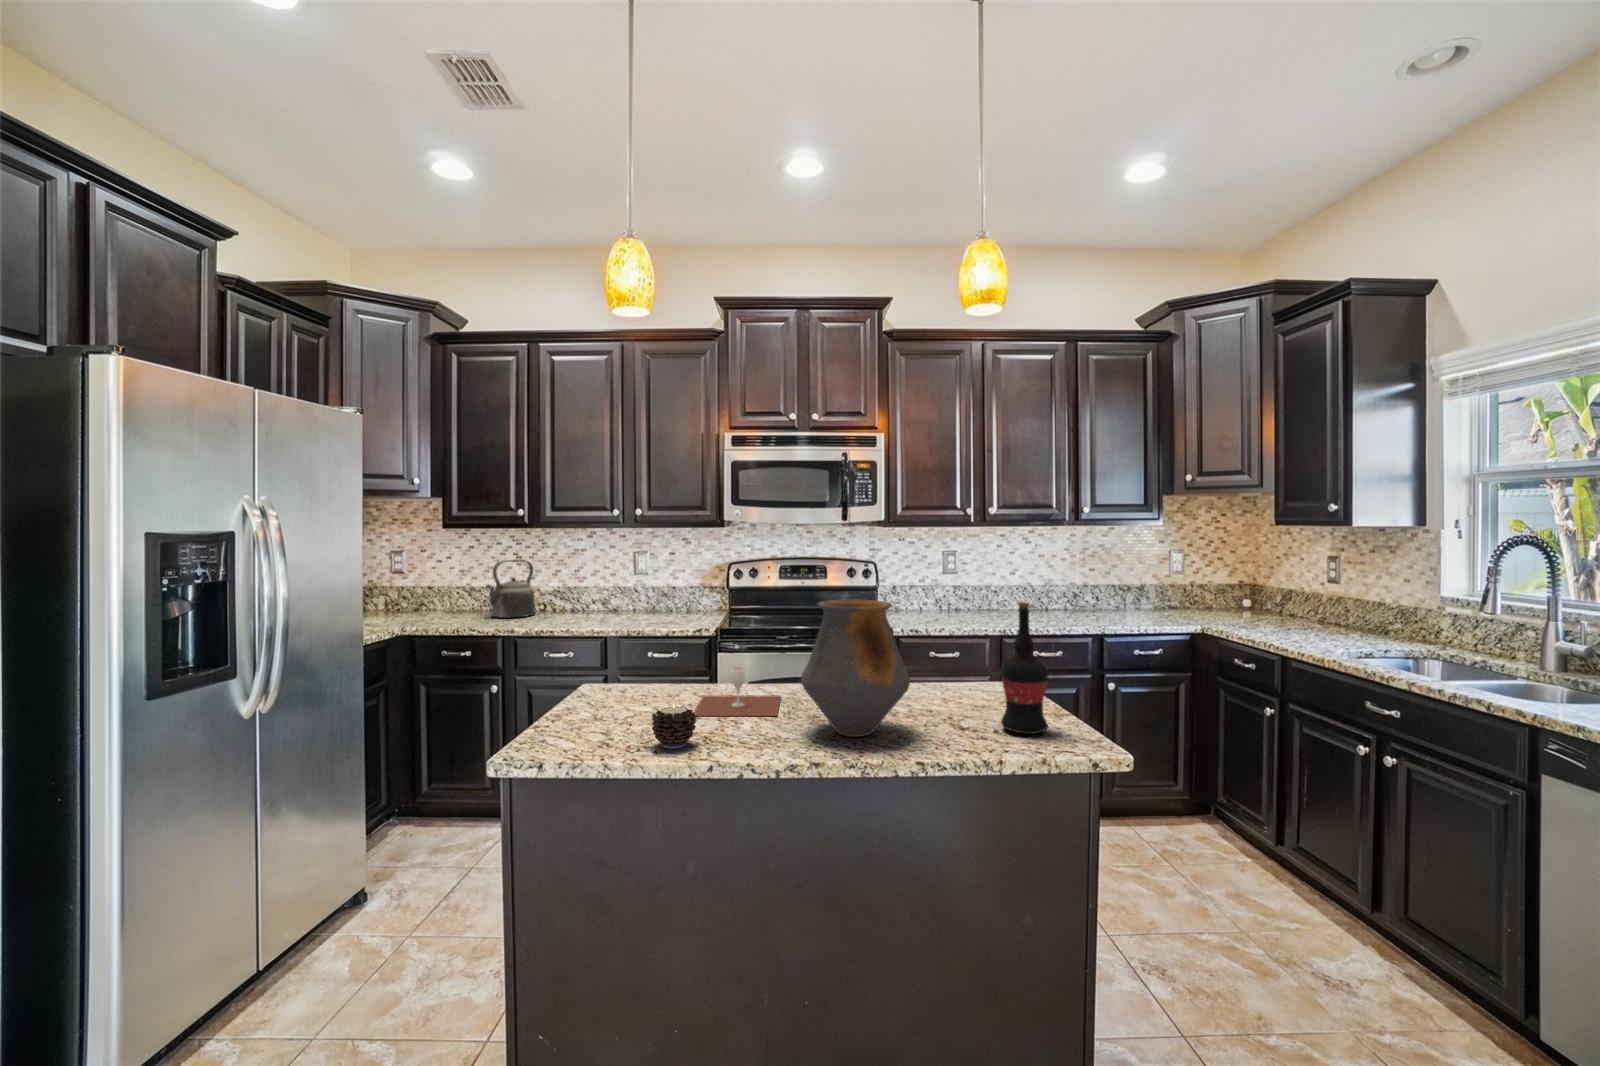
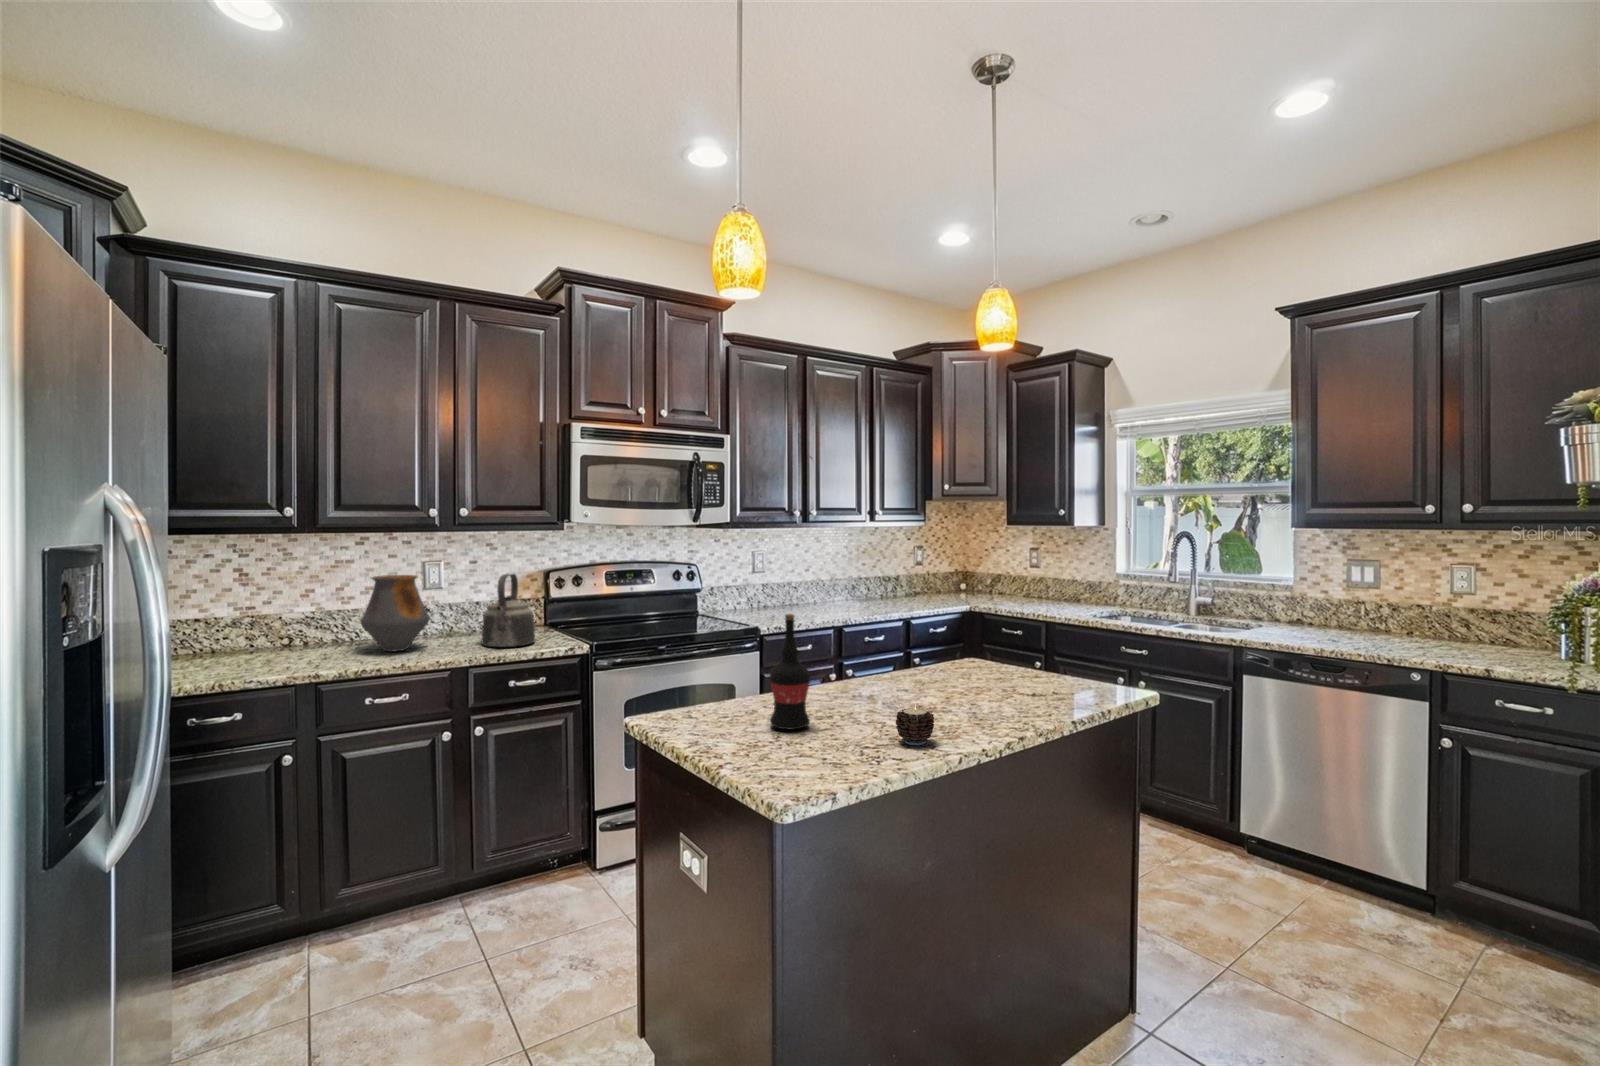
kettle: present [486,560,535,618] -> present [481,574,535,647]
vase: present [801,599,910,737] -> present [361,575,430,652]
wine bottle: present [1001,602,1048,734] -> present [770,614,810,729]
wine glass: present [694,667,780,716] -> none [802,673,908,722]

